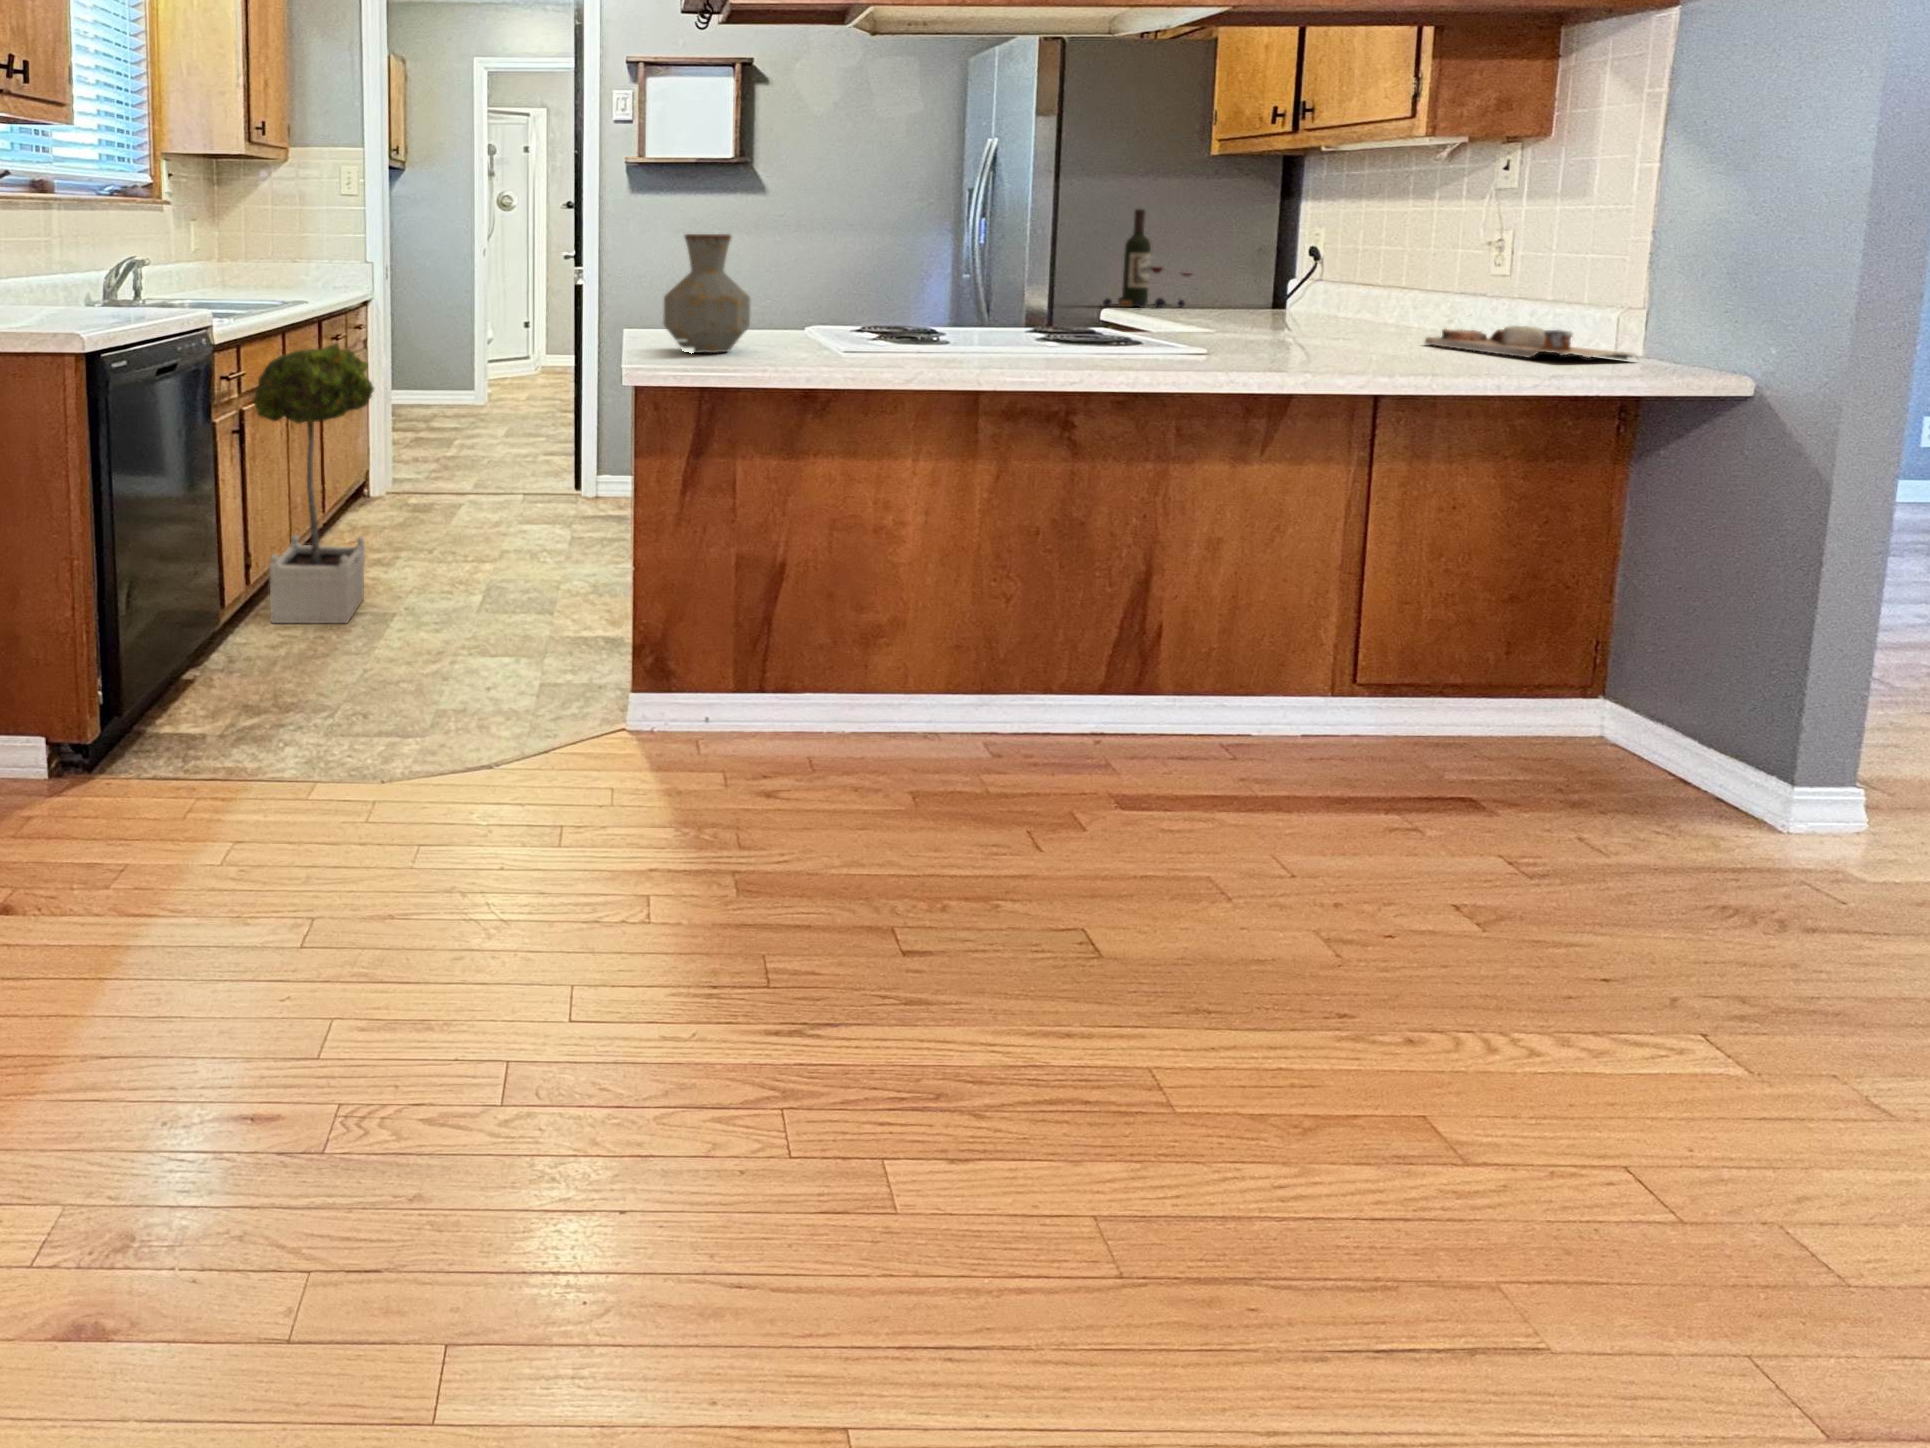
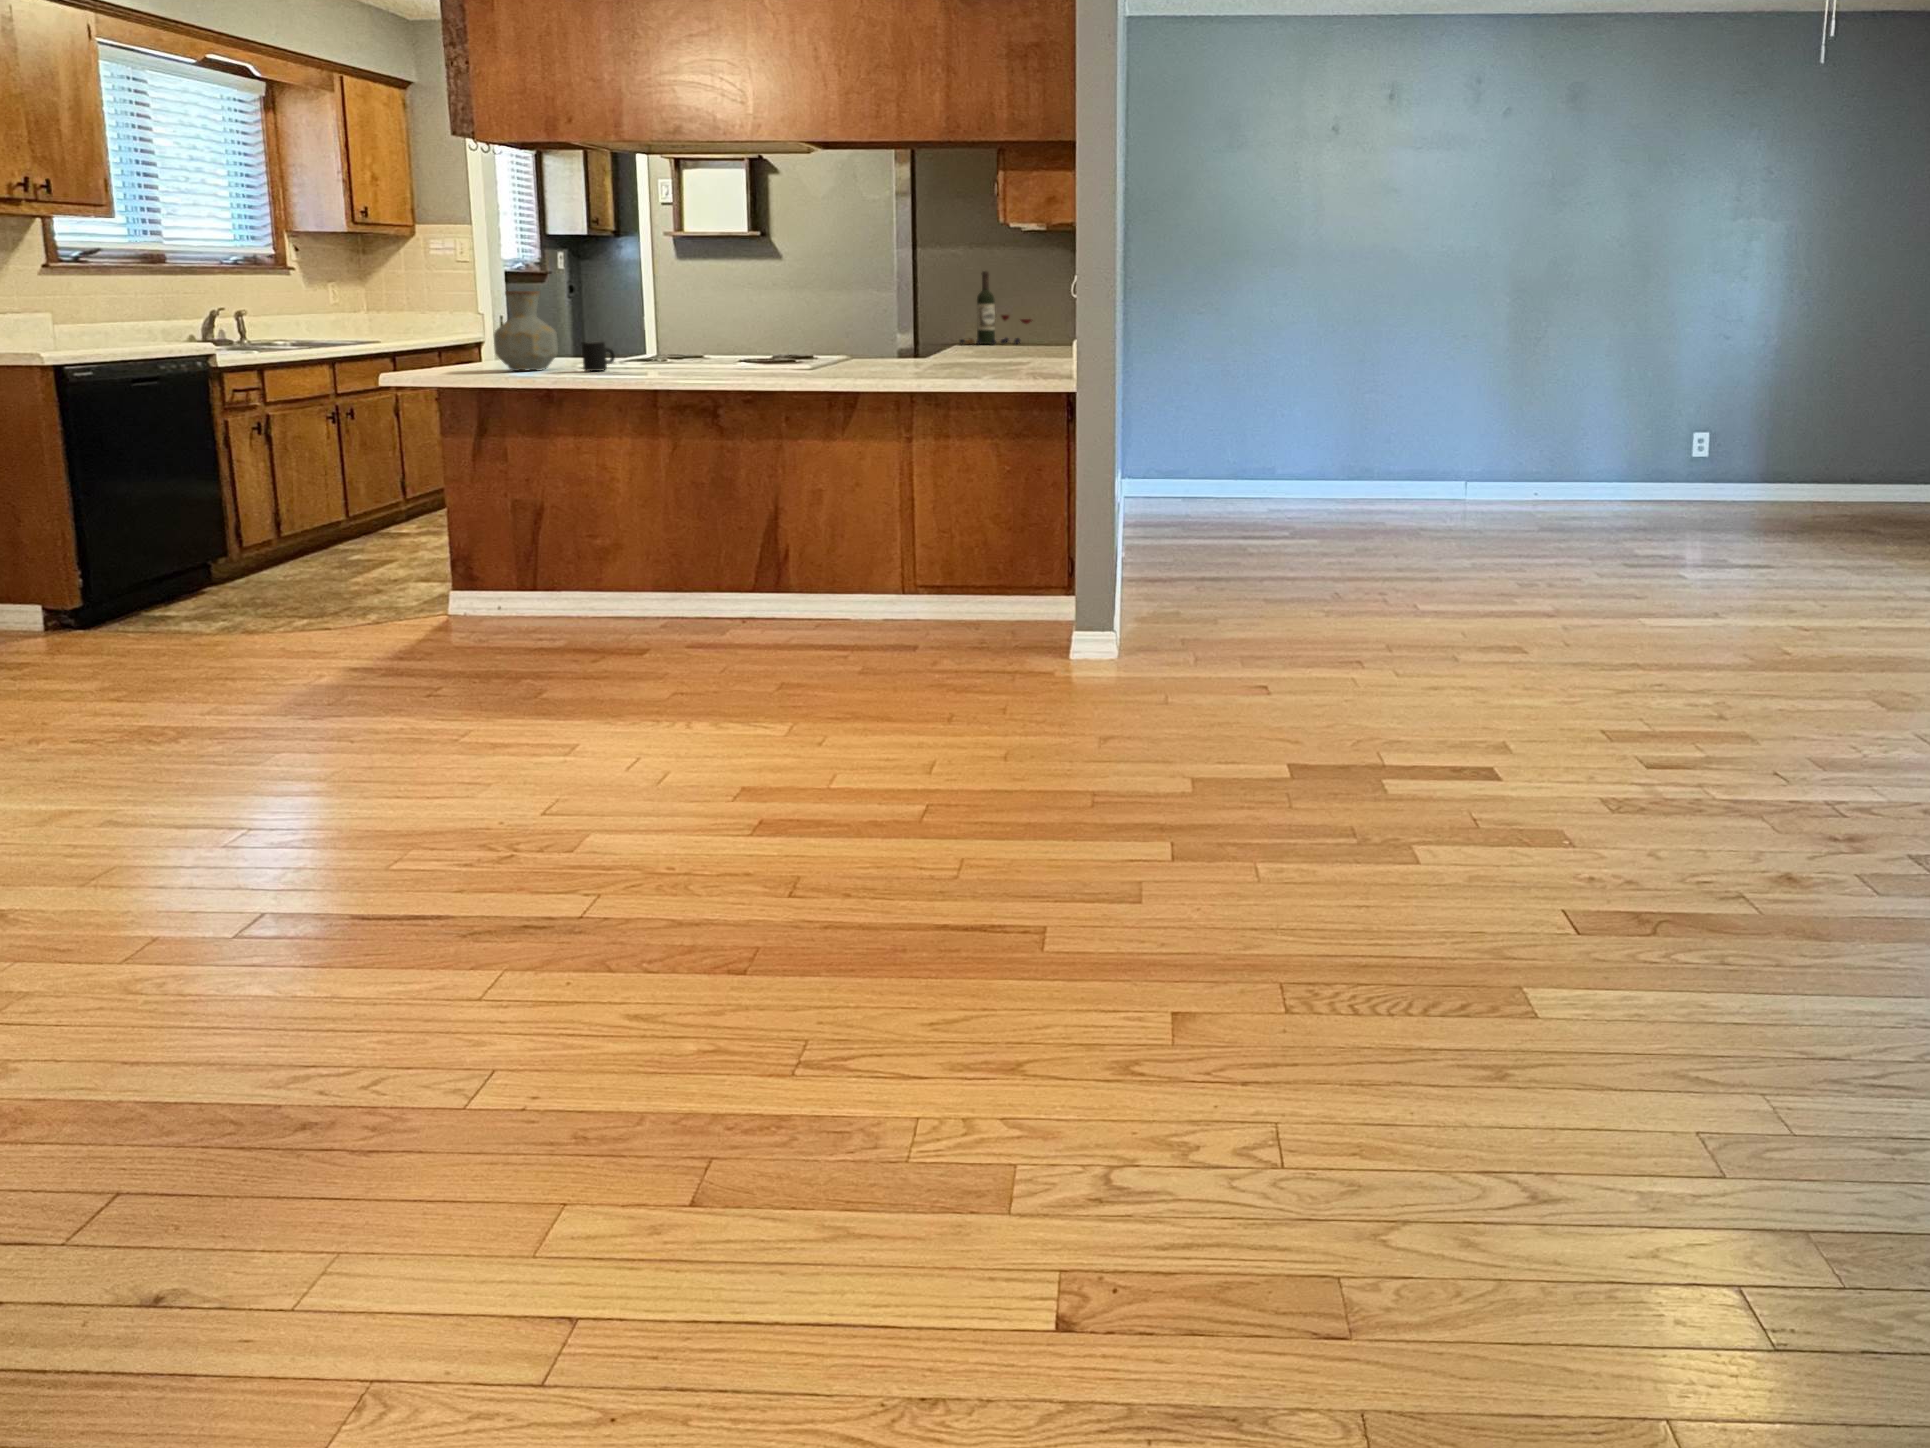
mug: none [821,310,854,355] -> present [582,342,615,371]
cutting board: present [1425,326,1639,360] -> none [974,349,1030,370]
potted tree: present [253,343,374,623] -> none [271,367,388,564]

